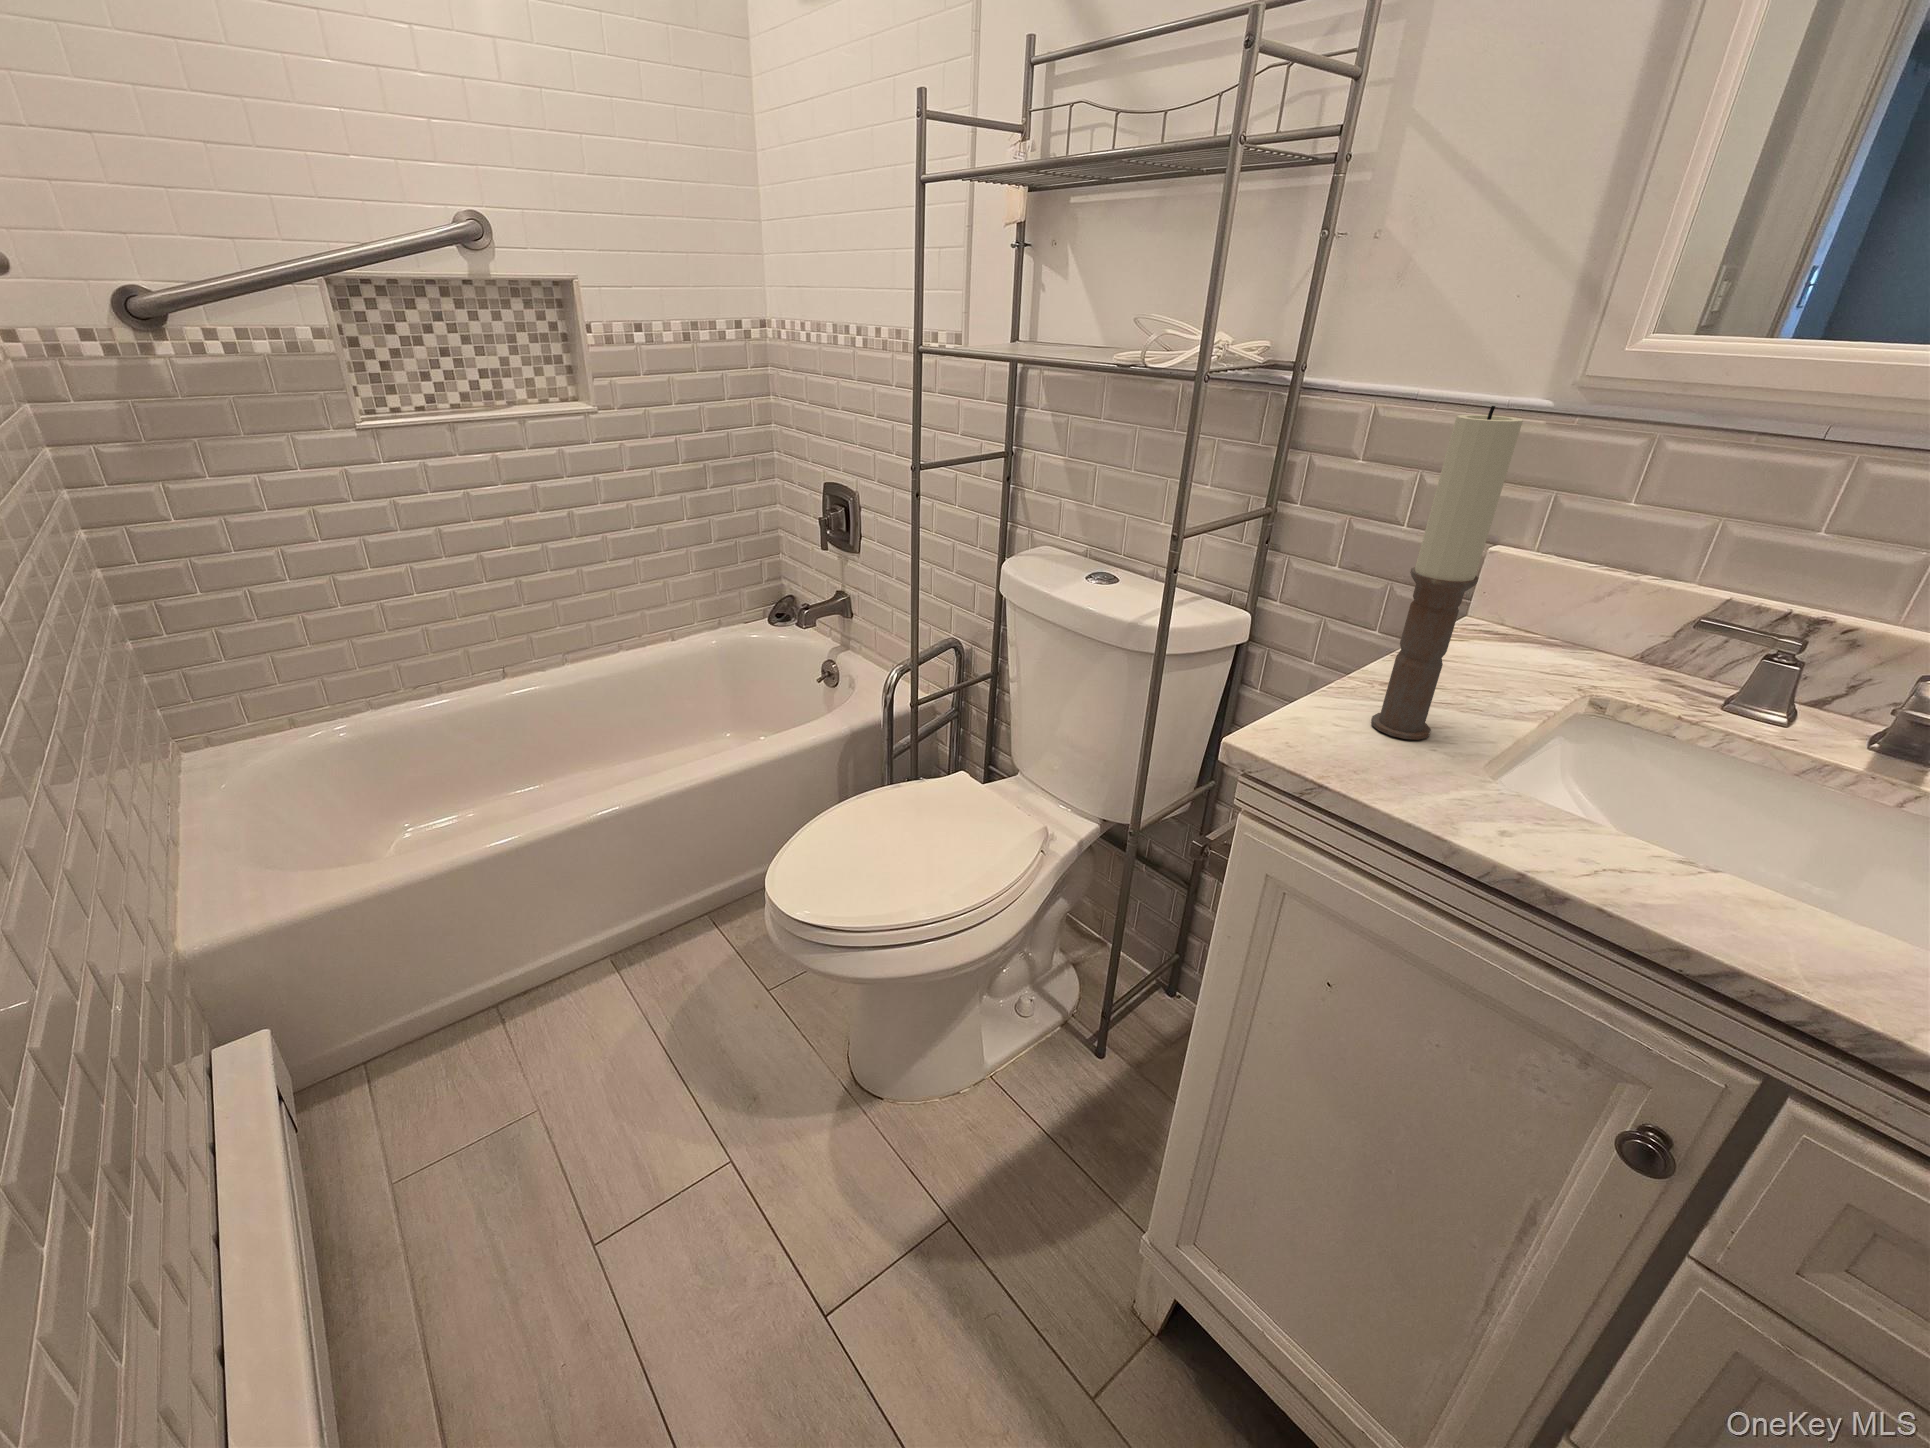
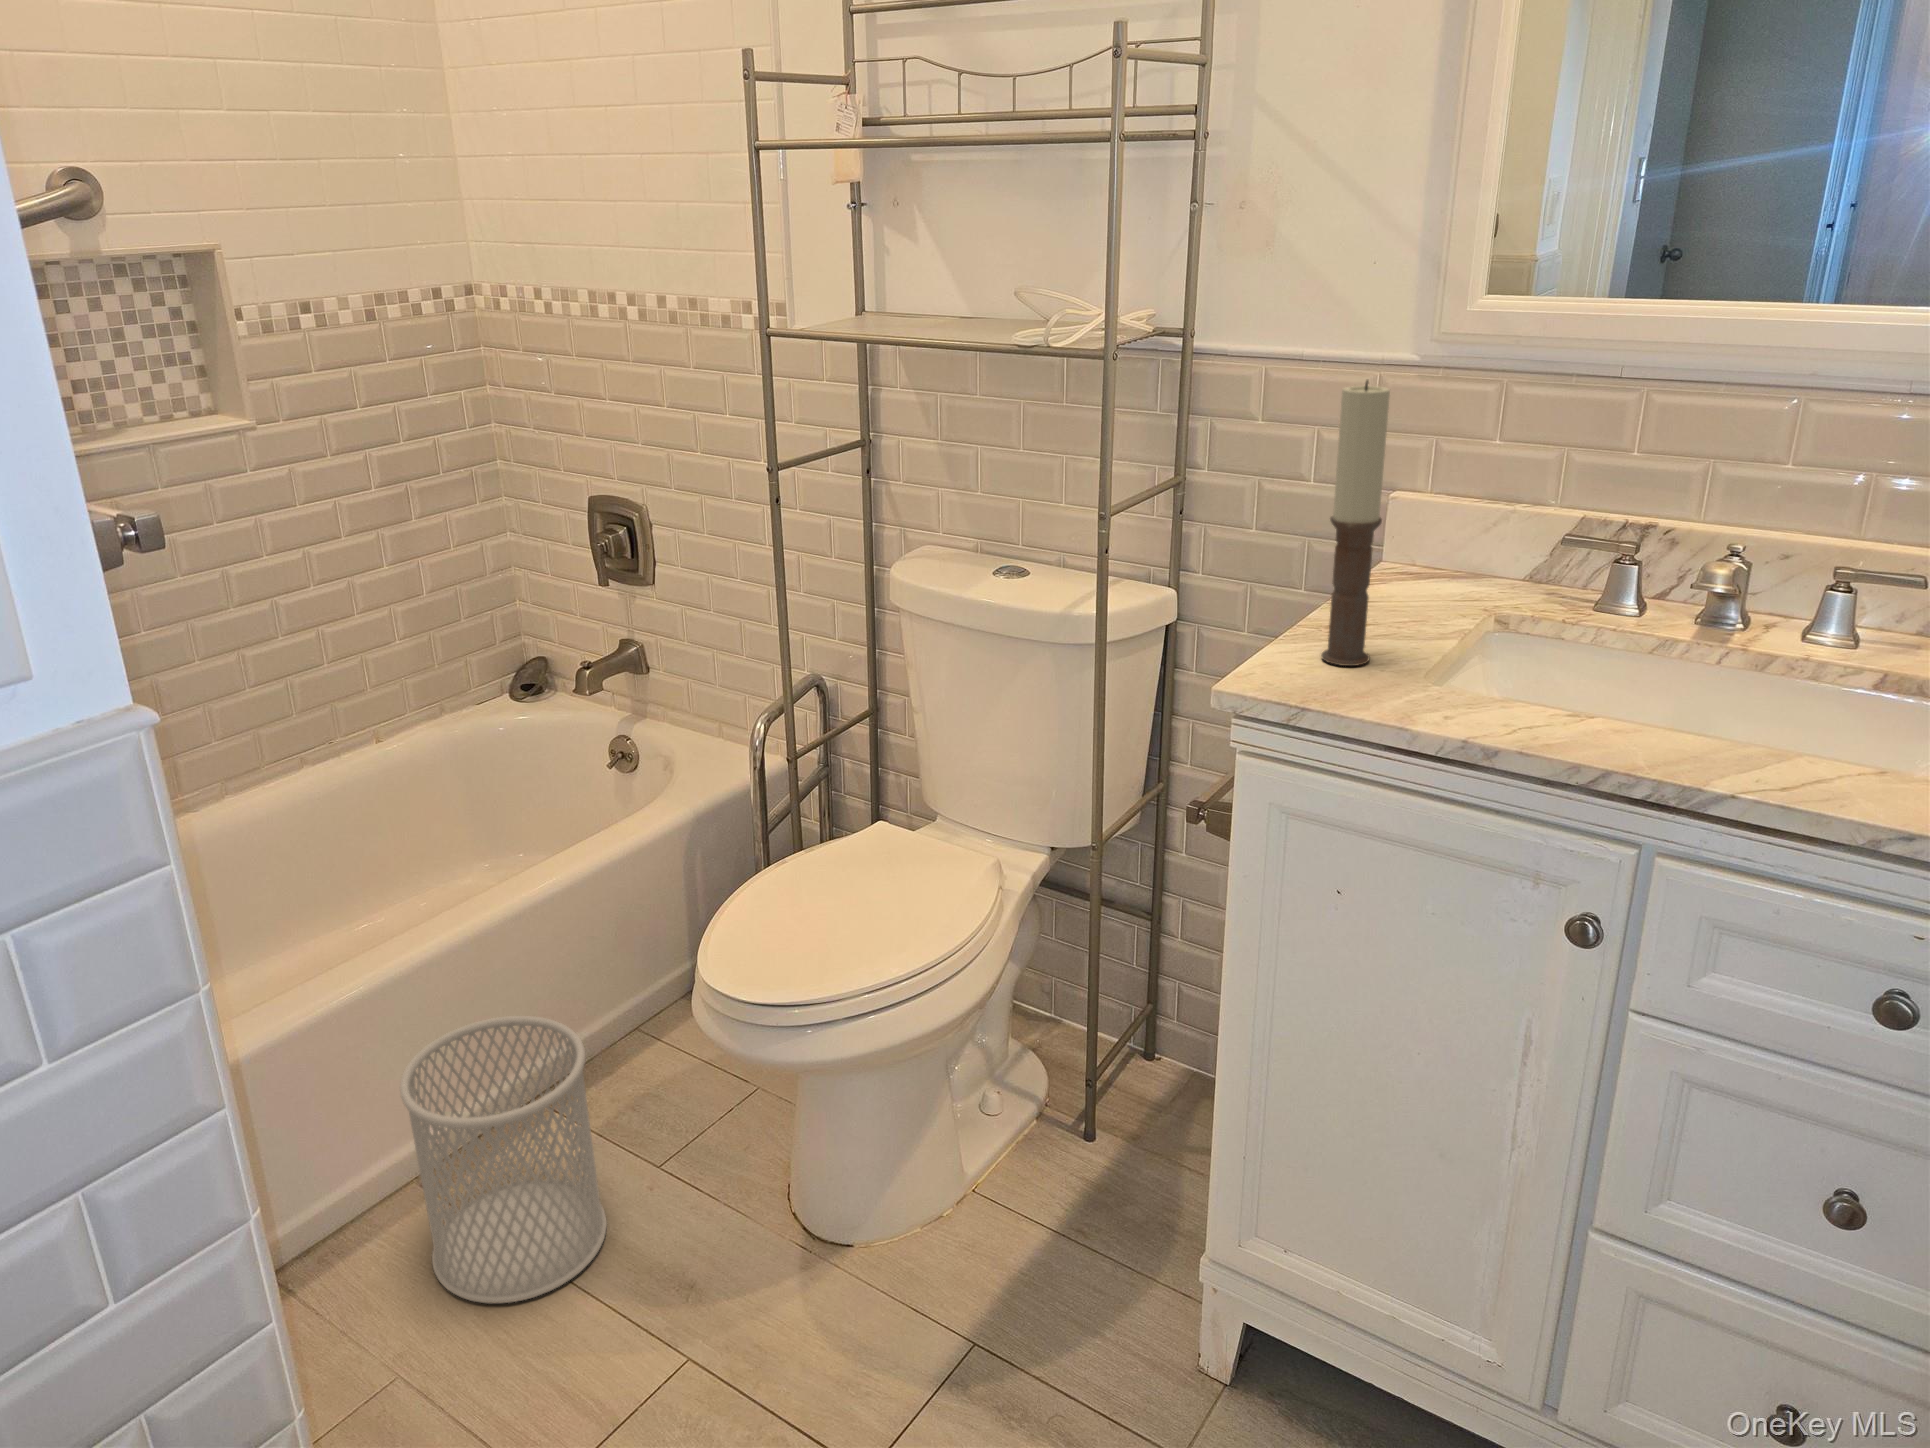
wastebasket: none [564,863,719,1077] -> present [400,1016,607,1303]

